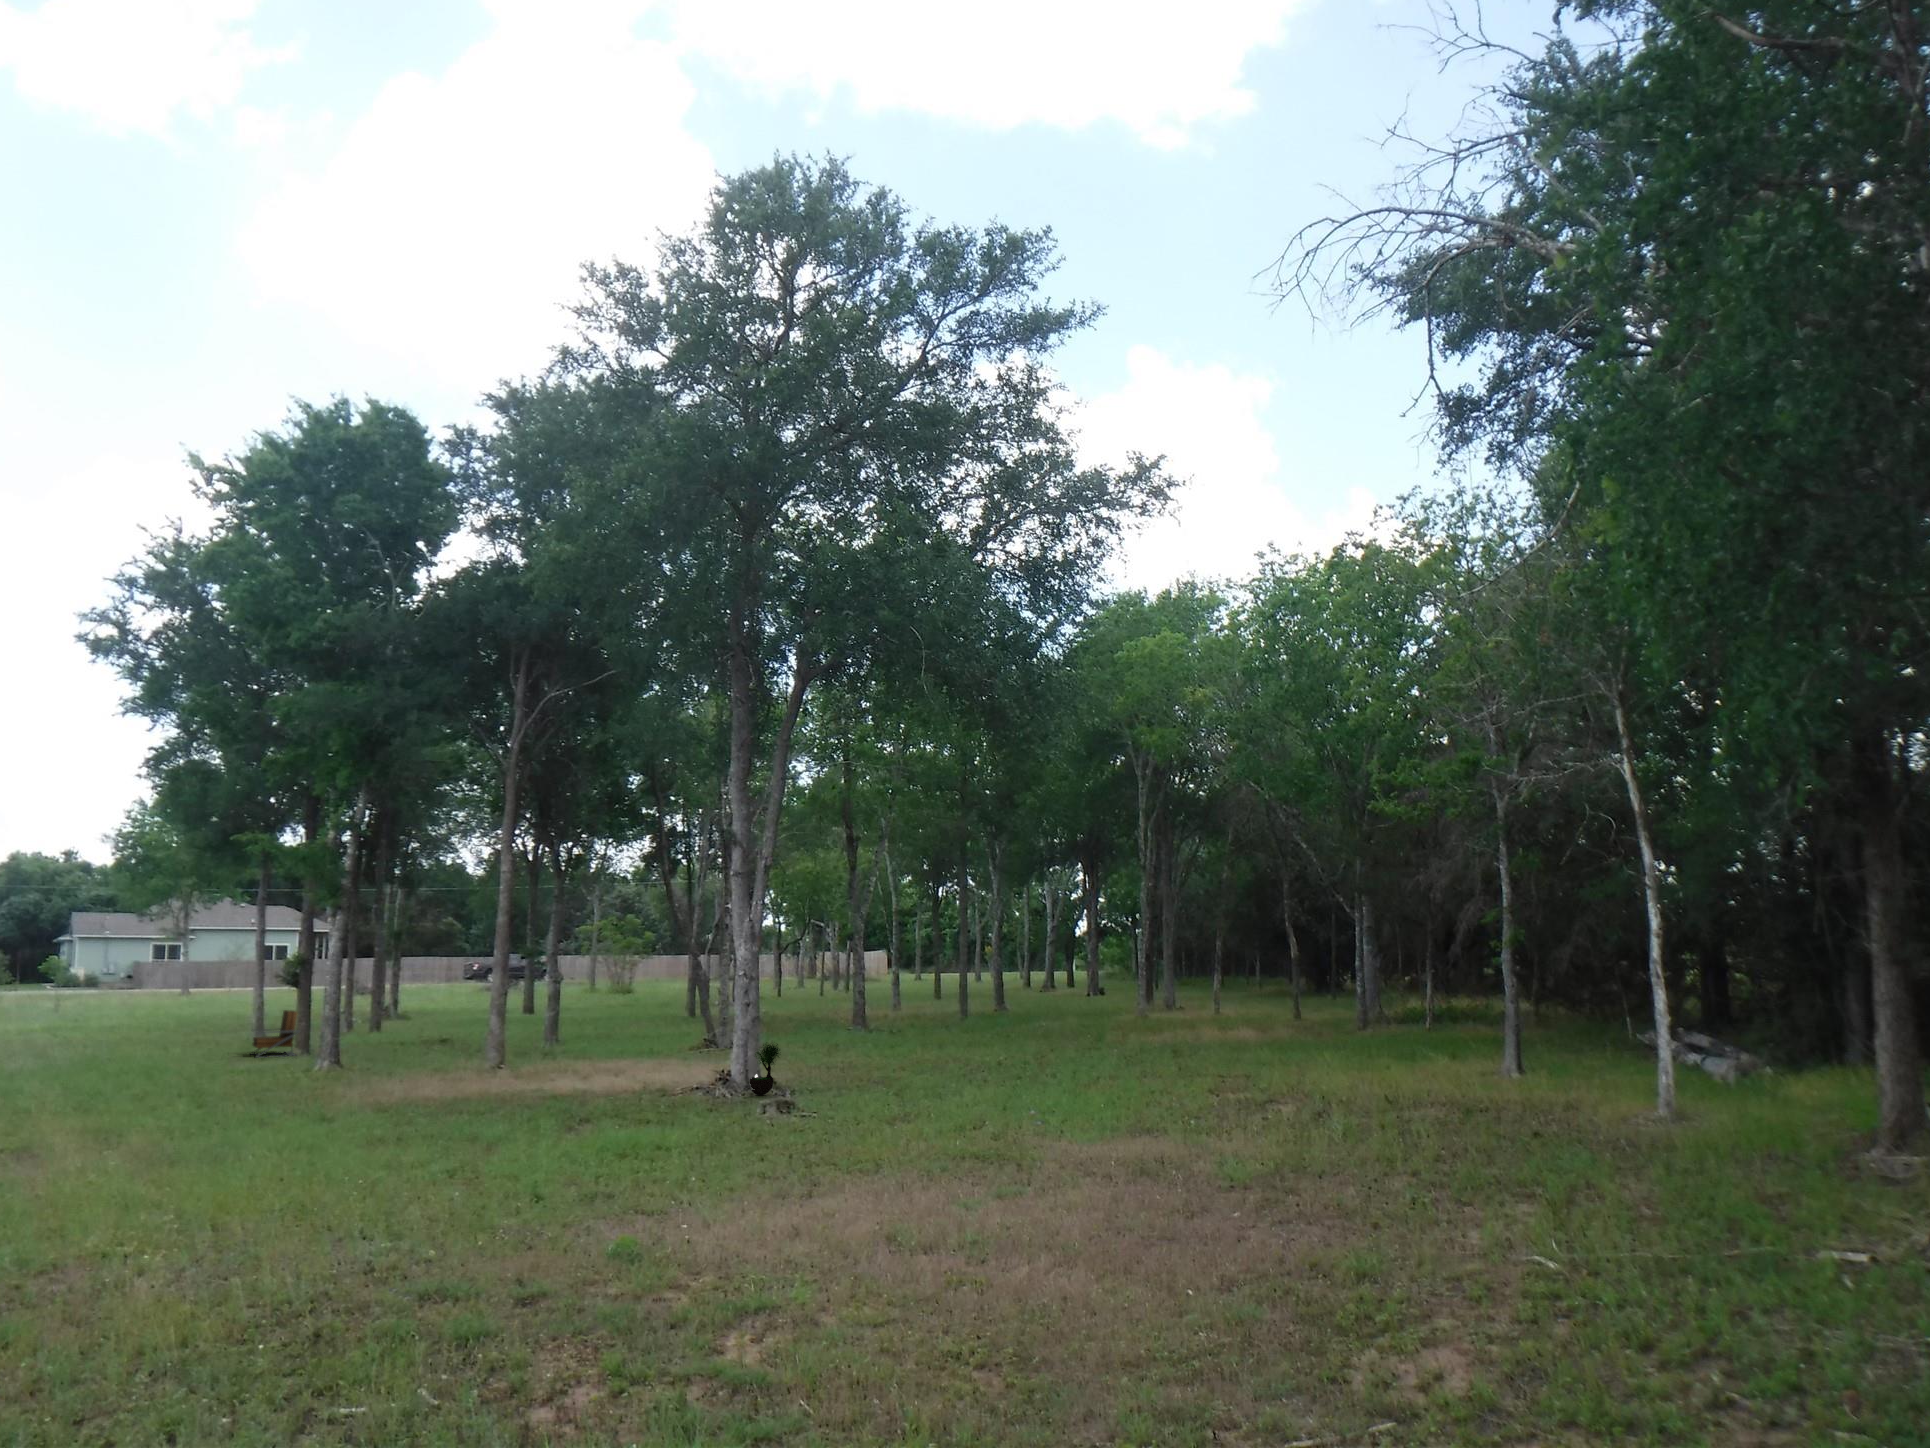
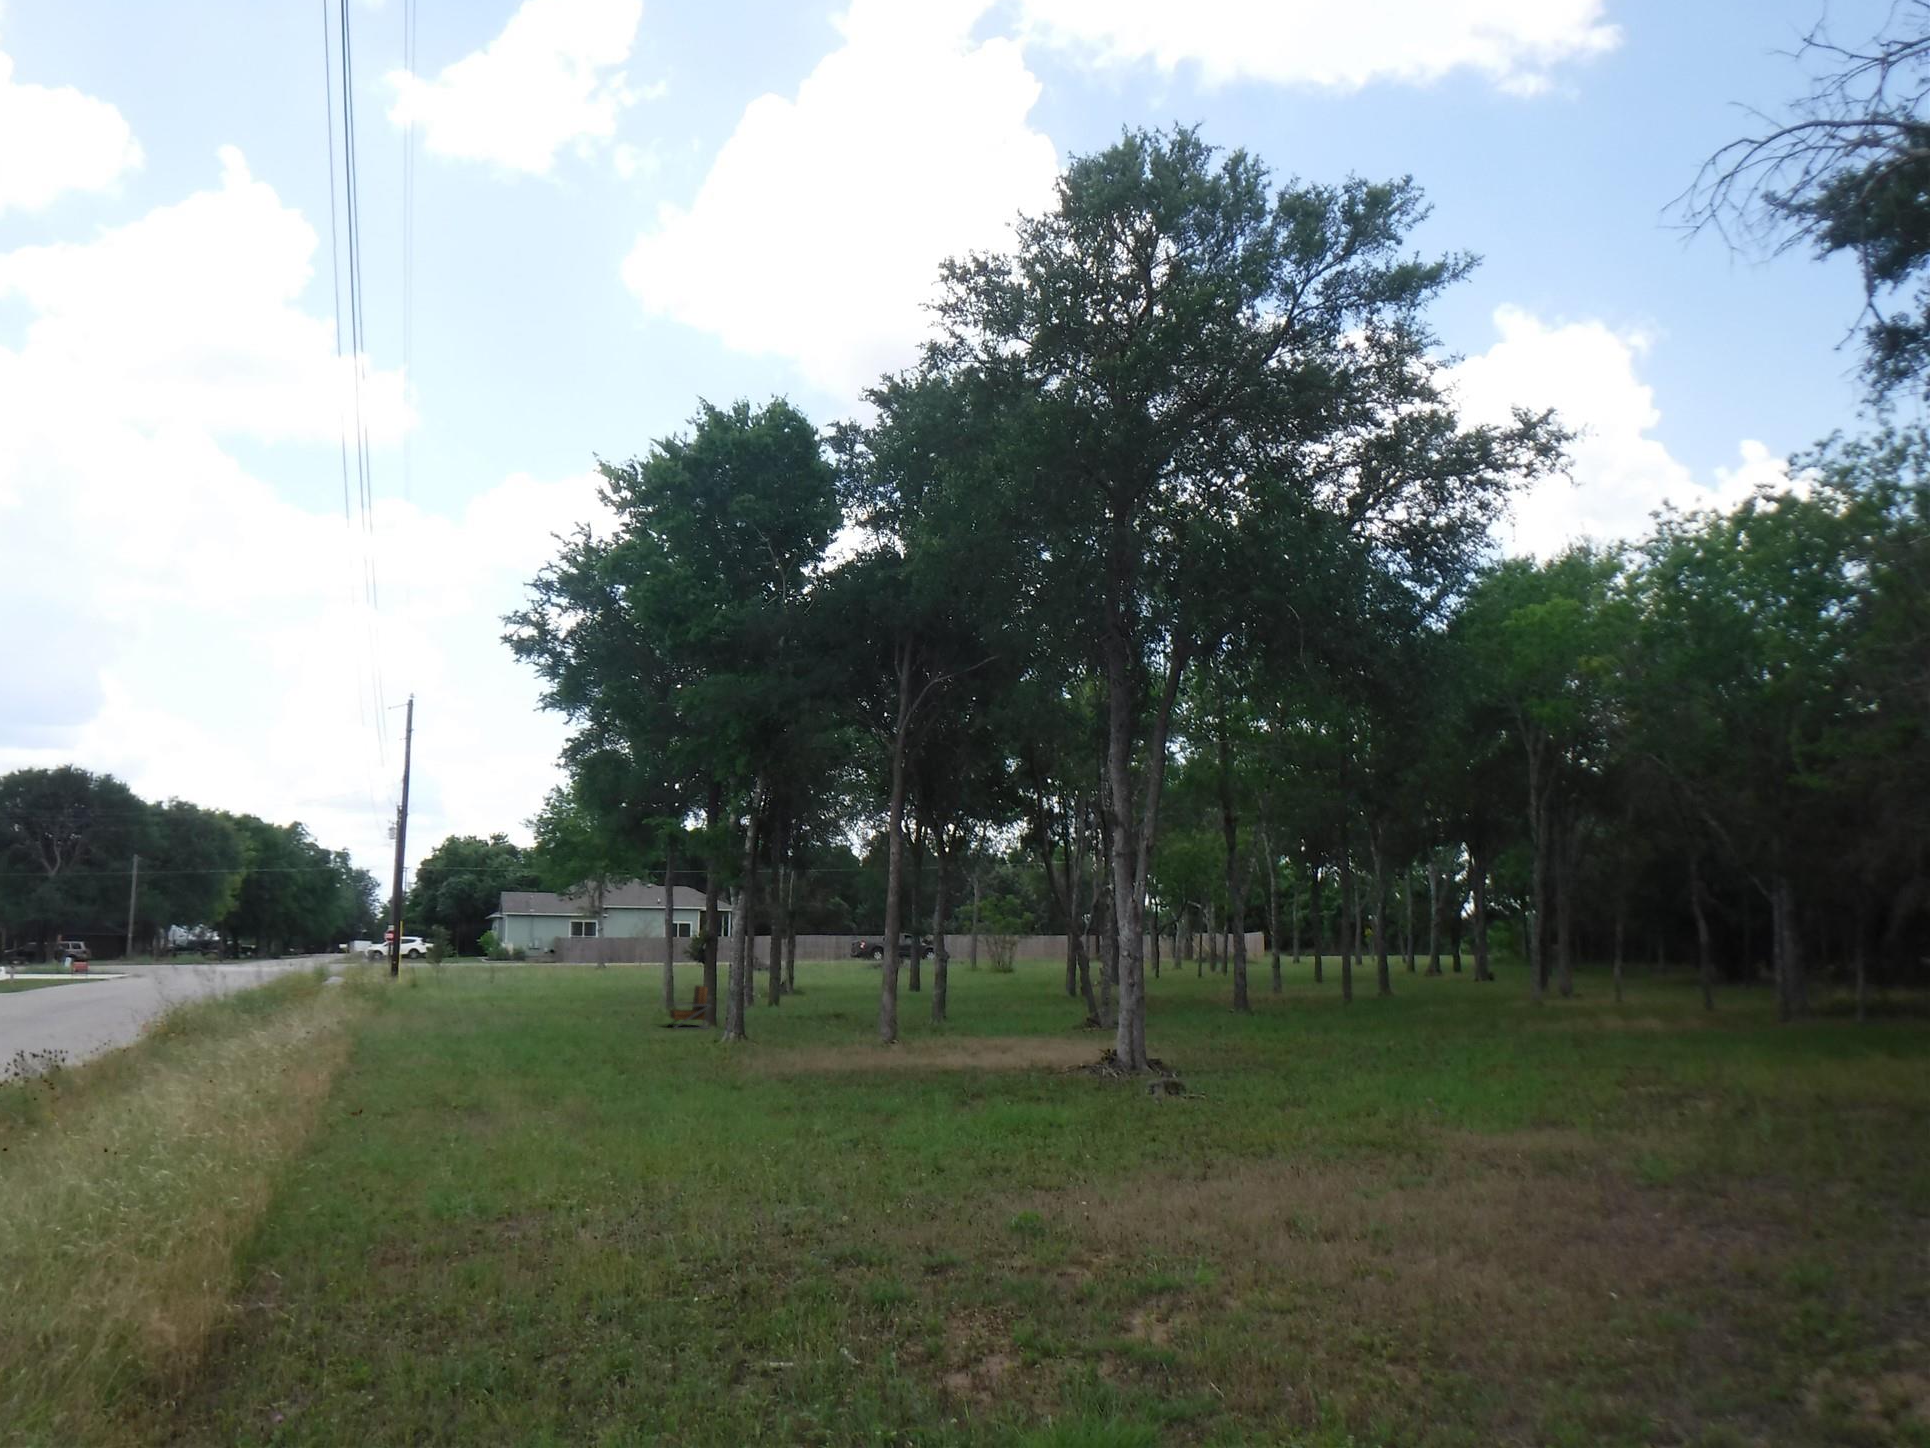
potted tree: present [750,1044,780,1095] -> none [1134,1021,1165,1076]

